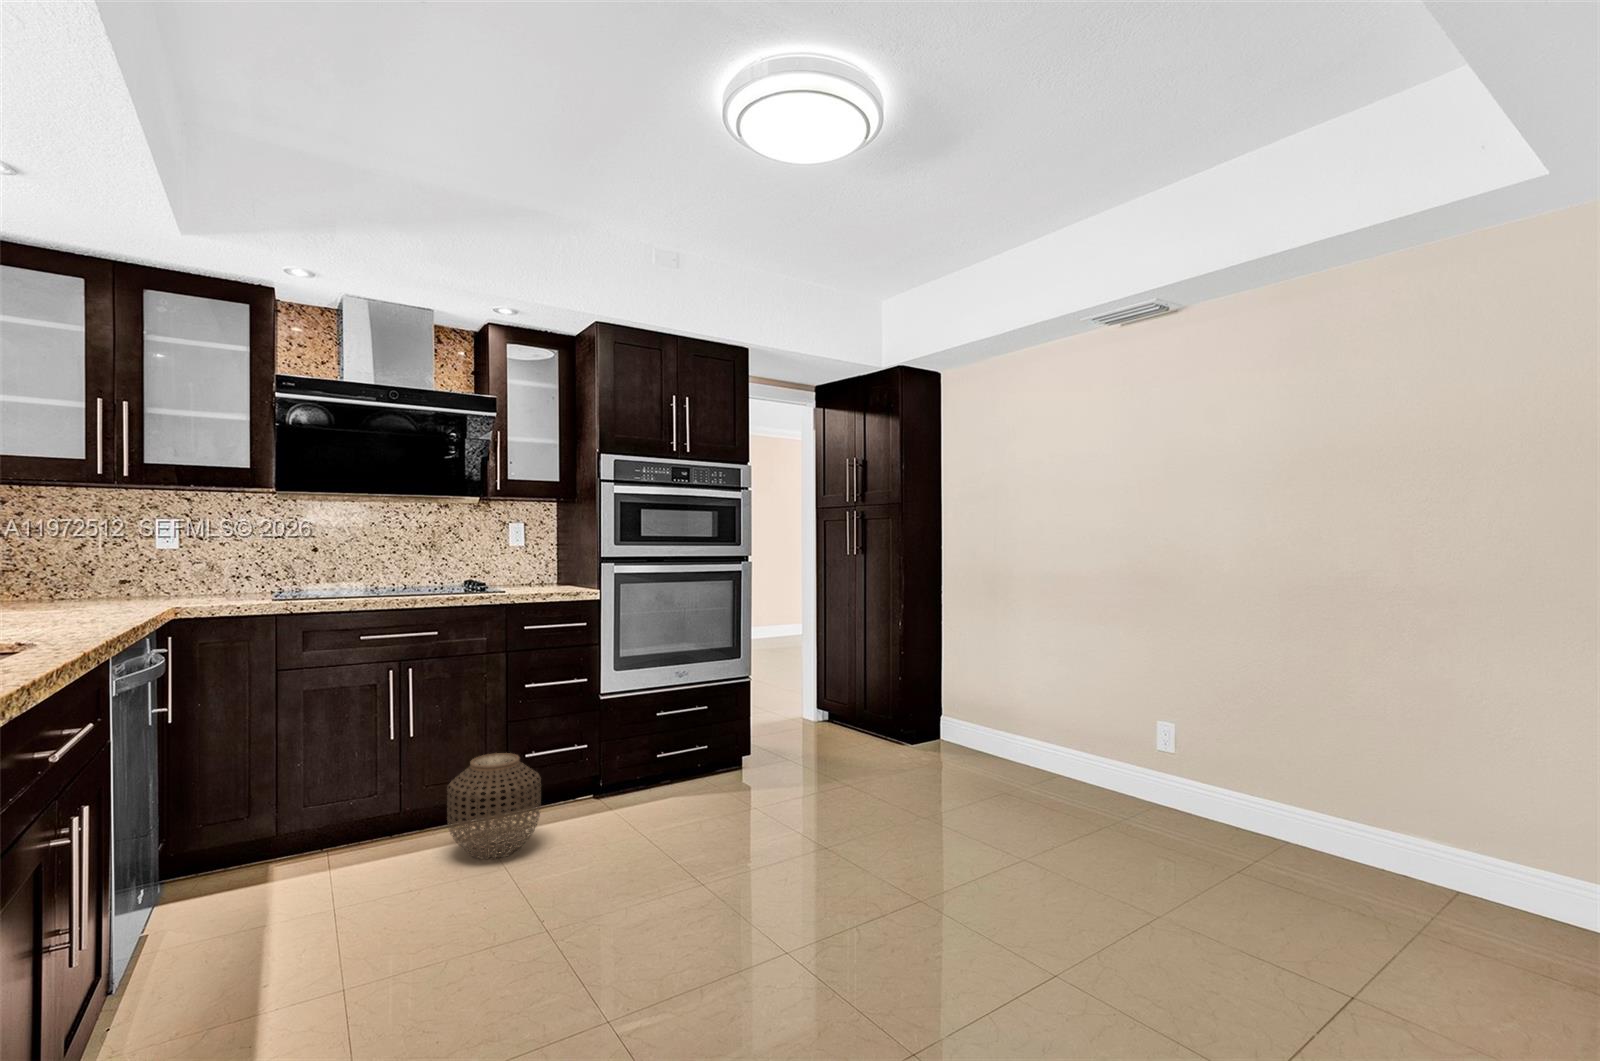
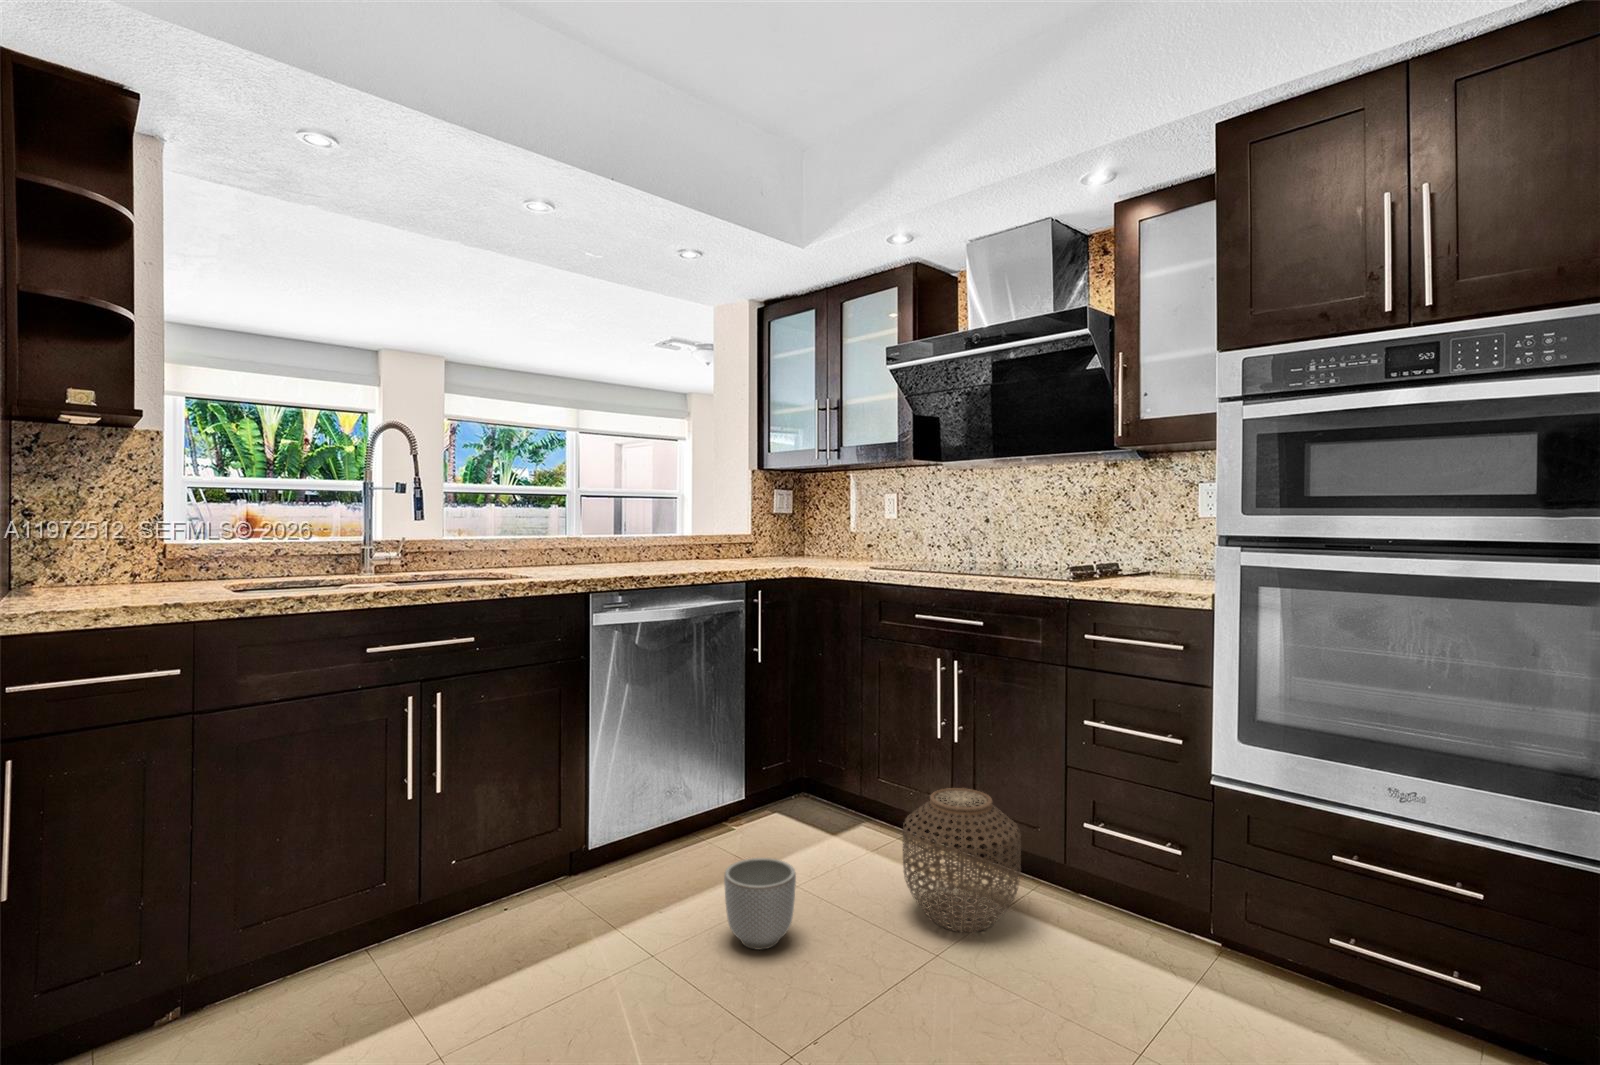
planter: none [406,852,476,933] -> present [724,858,796,950]

